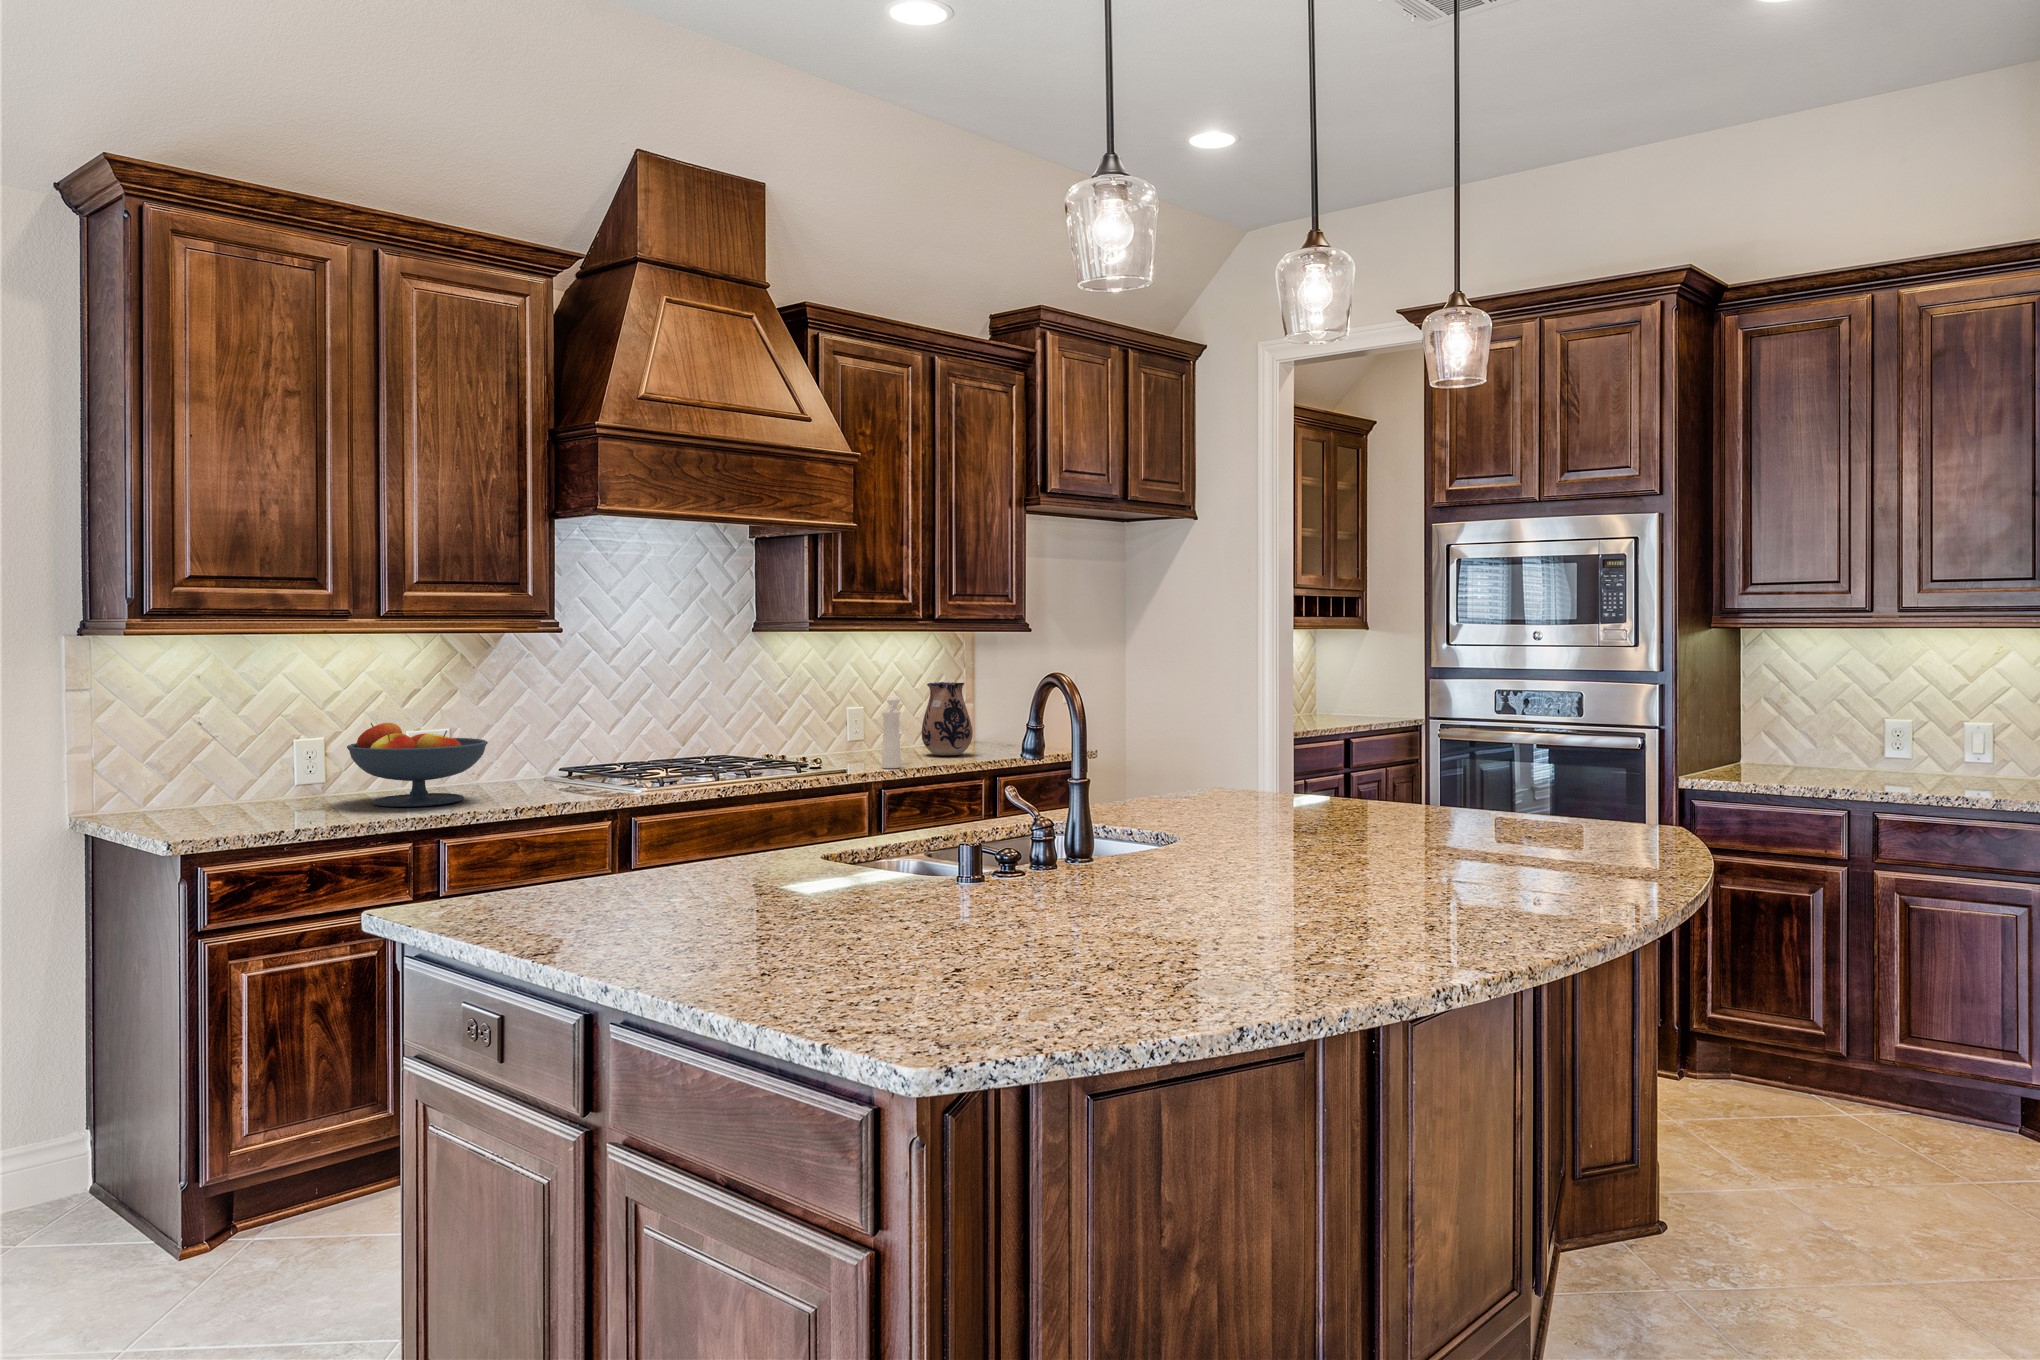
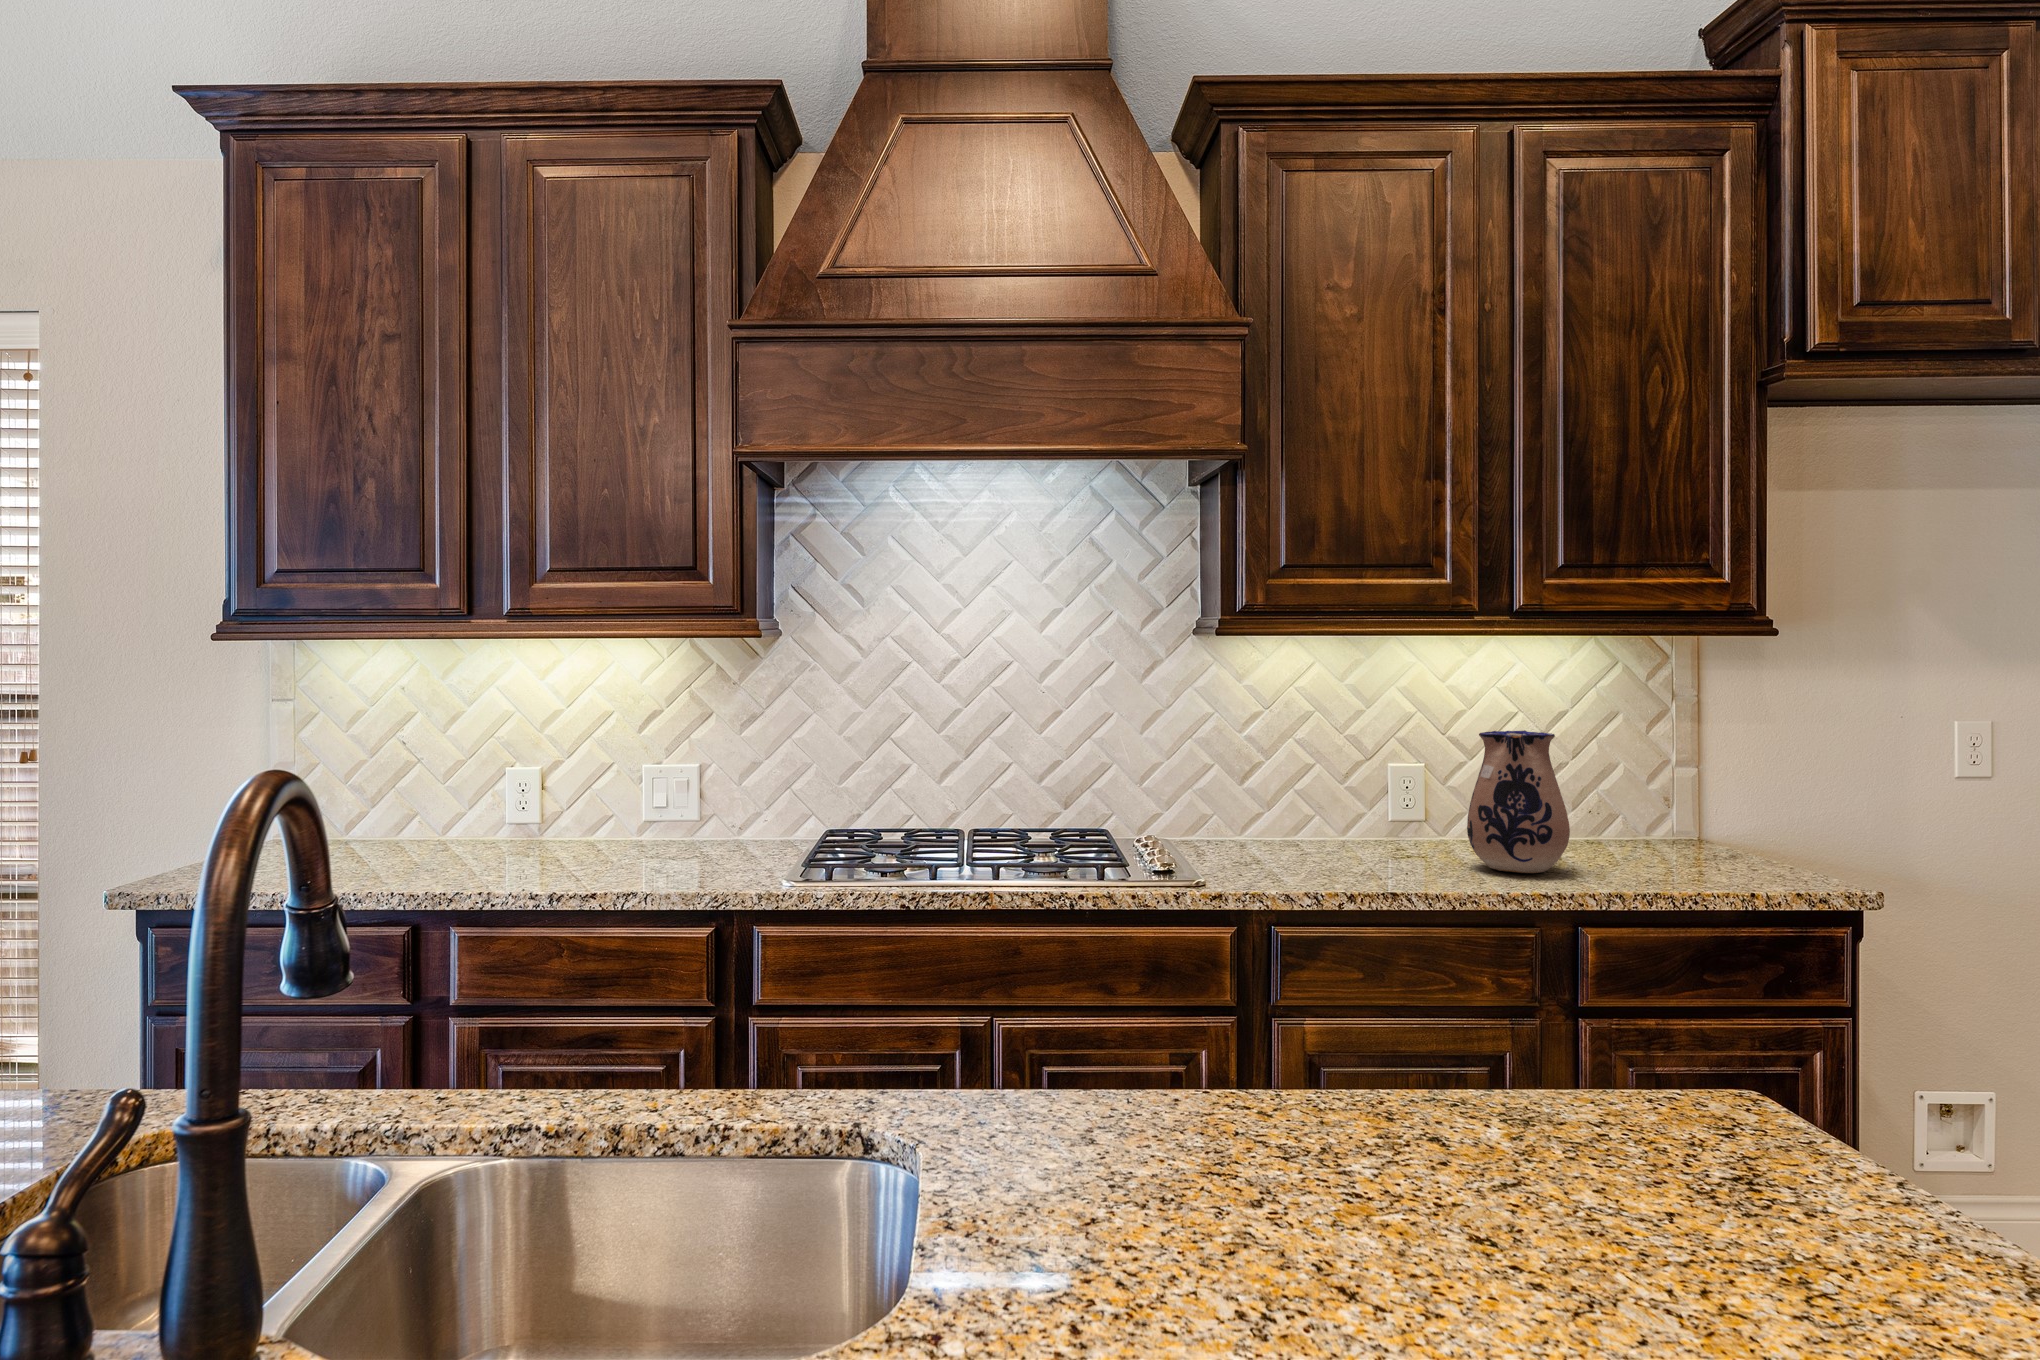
pepper mill: present [882,696,901,768] -> none [1302,752,1368,891]
fruit bowl: present [347,723,488,807] -> none [429,749,617,873]

